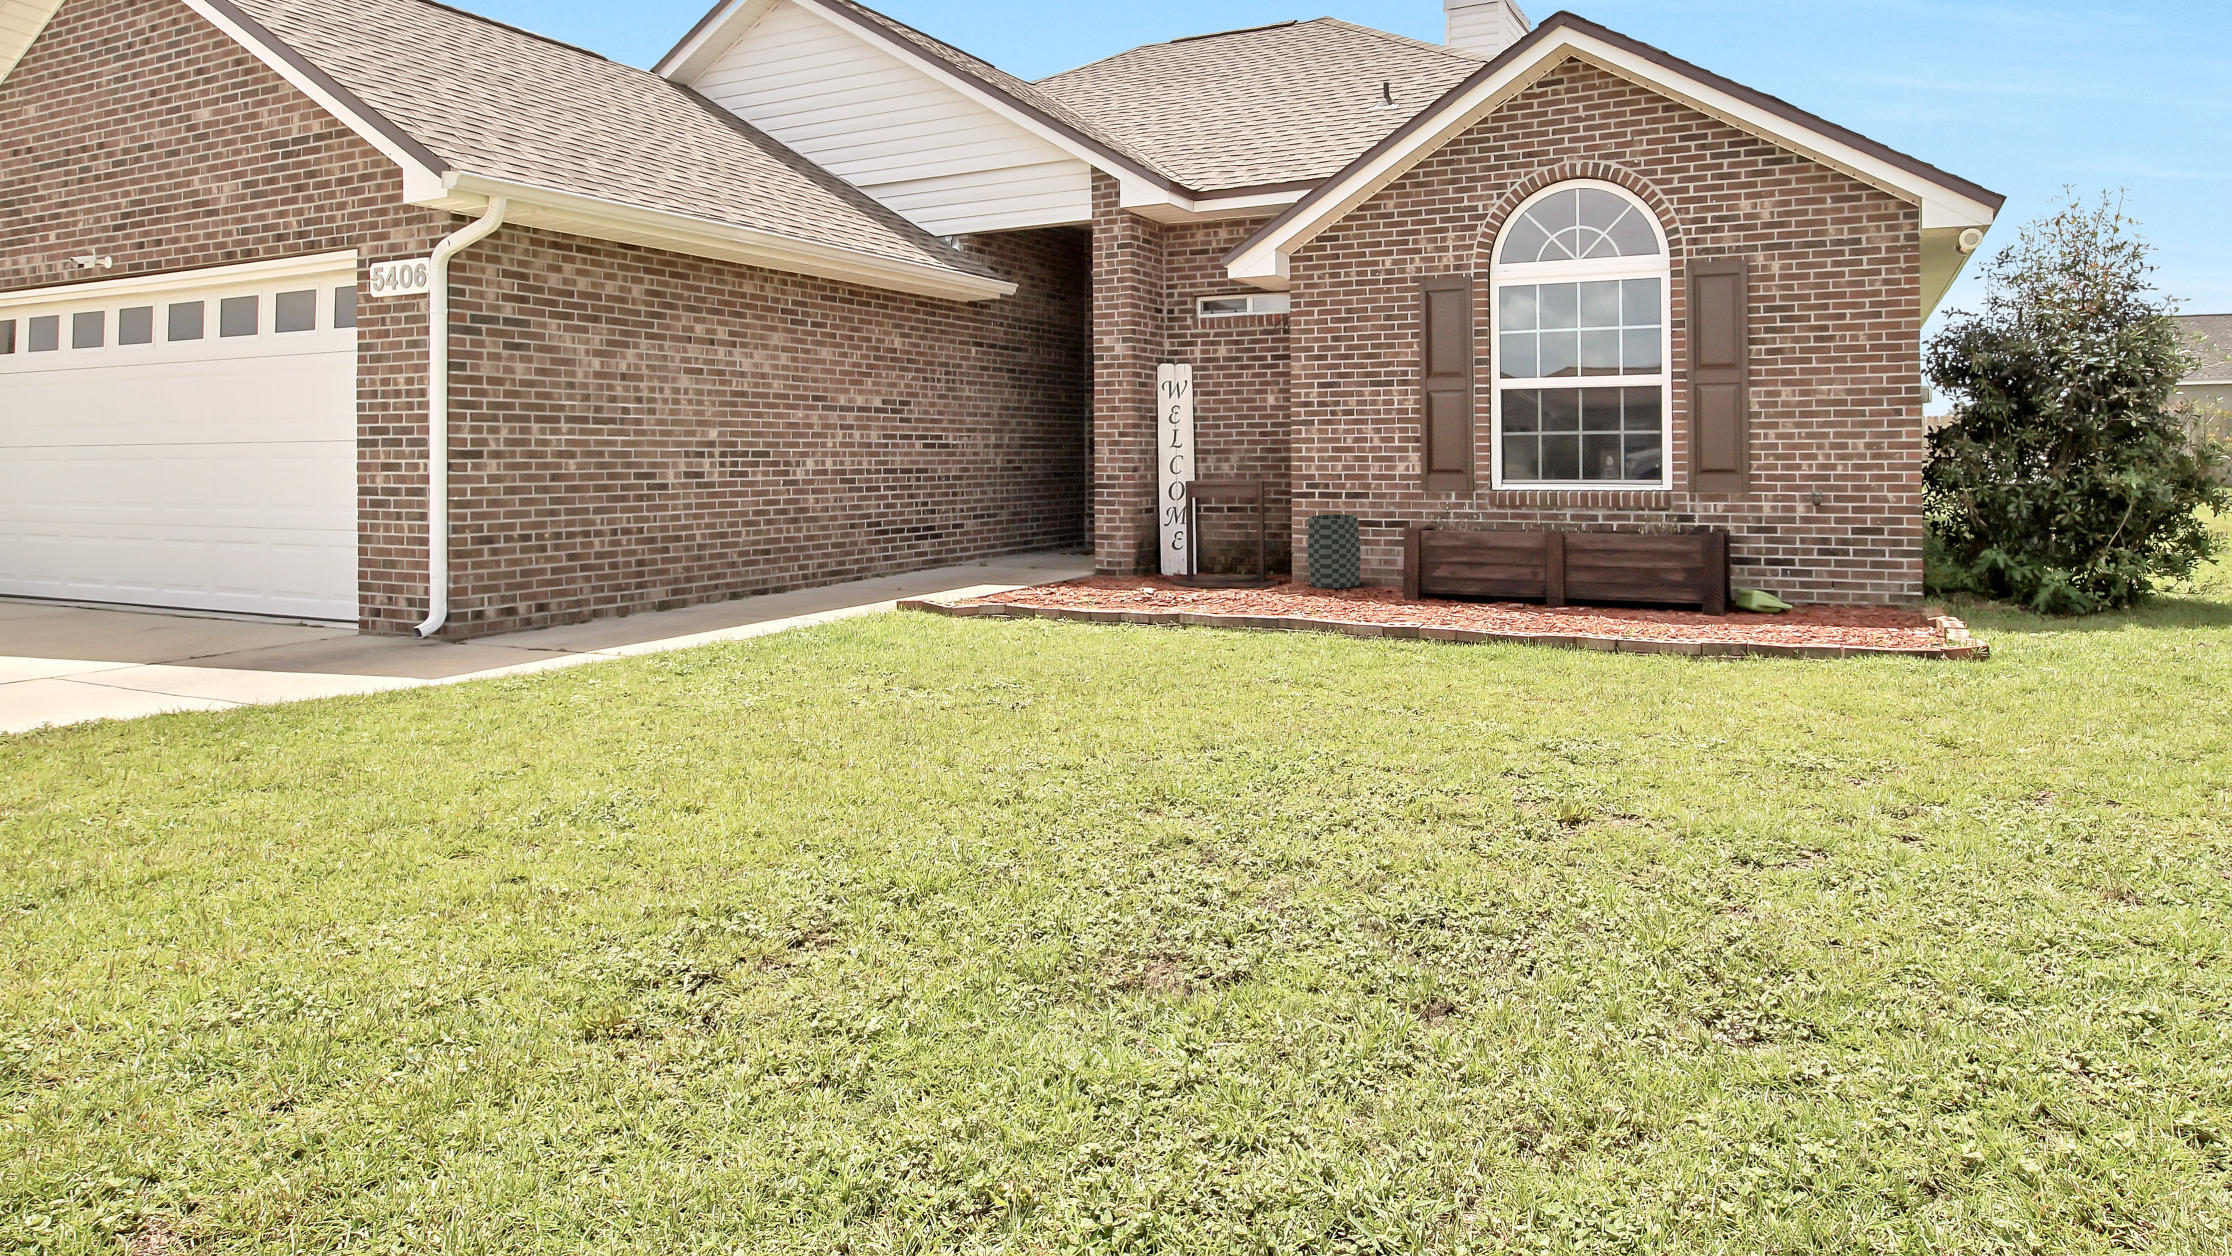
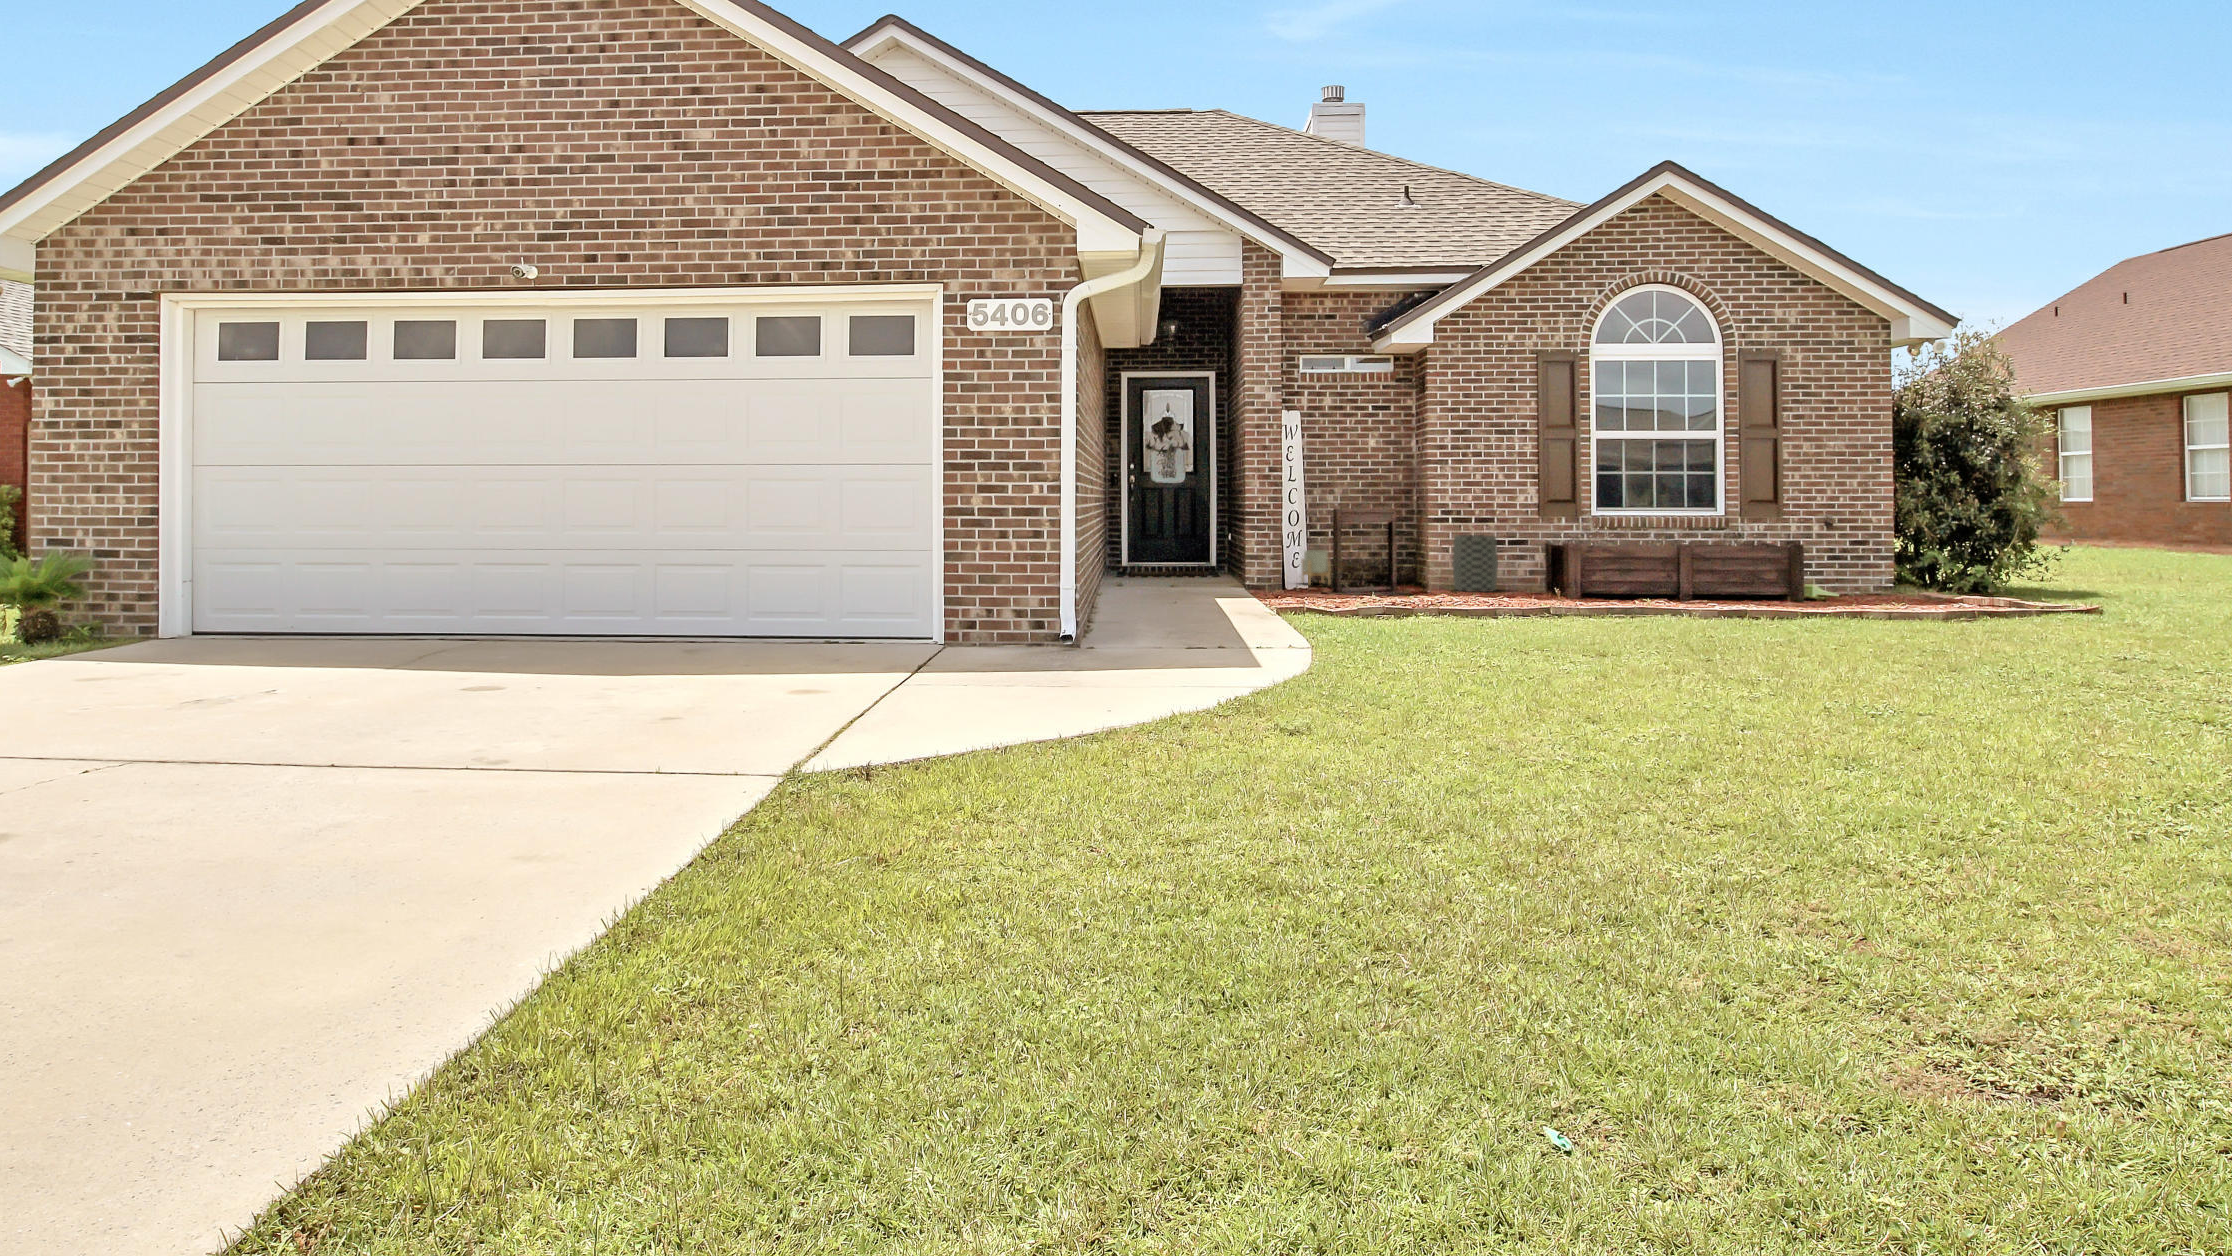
planter: none [1161,531,1192,574] -> present [1302,550,1330,584]

